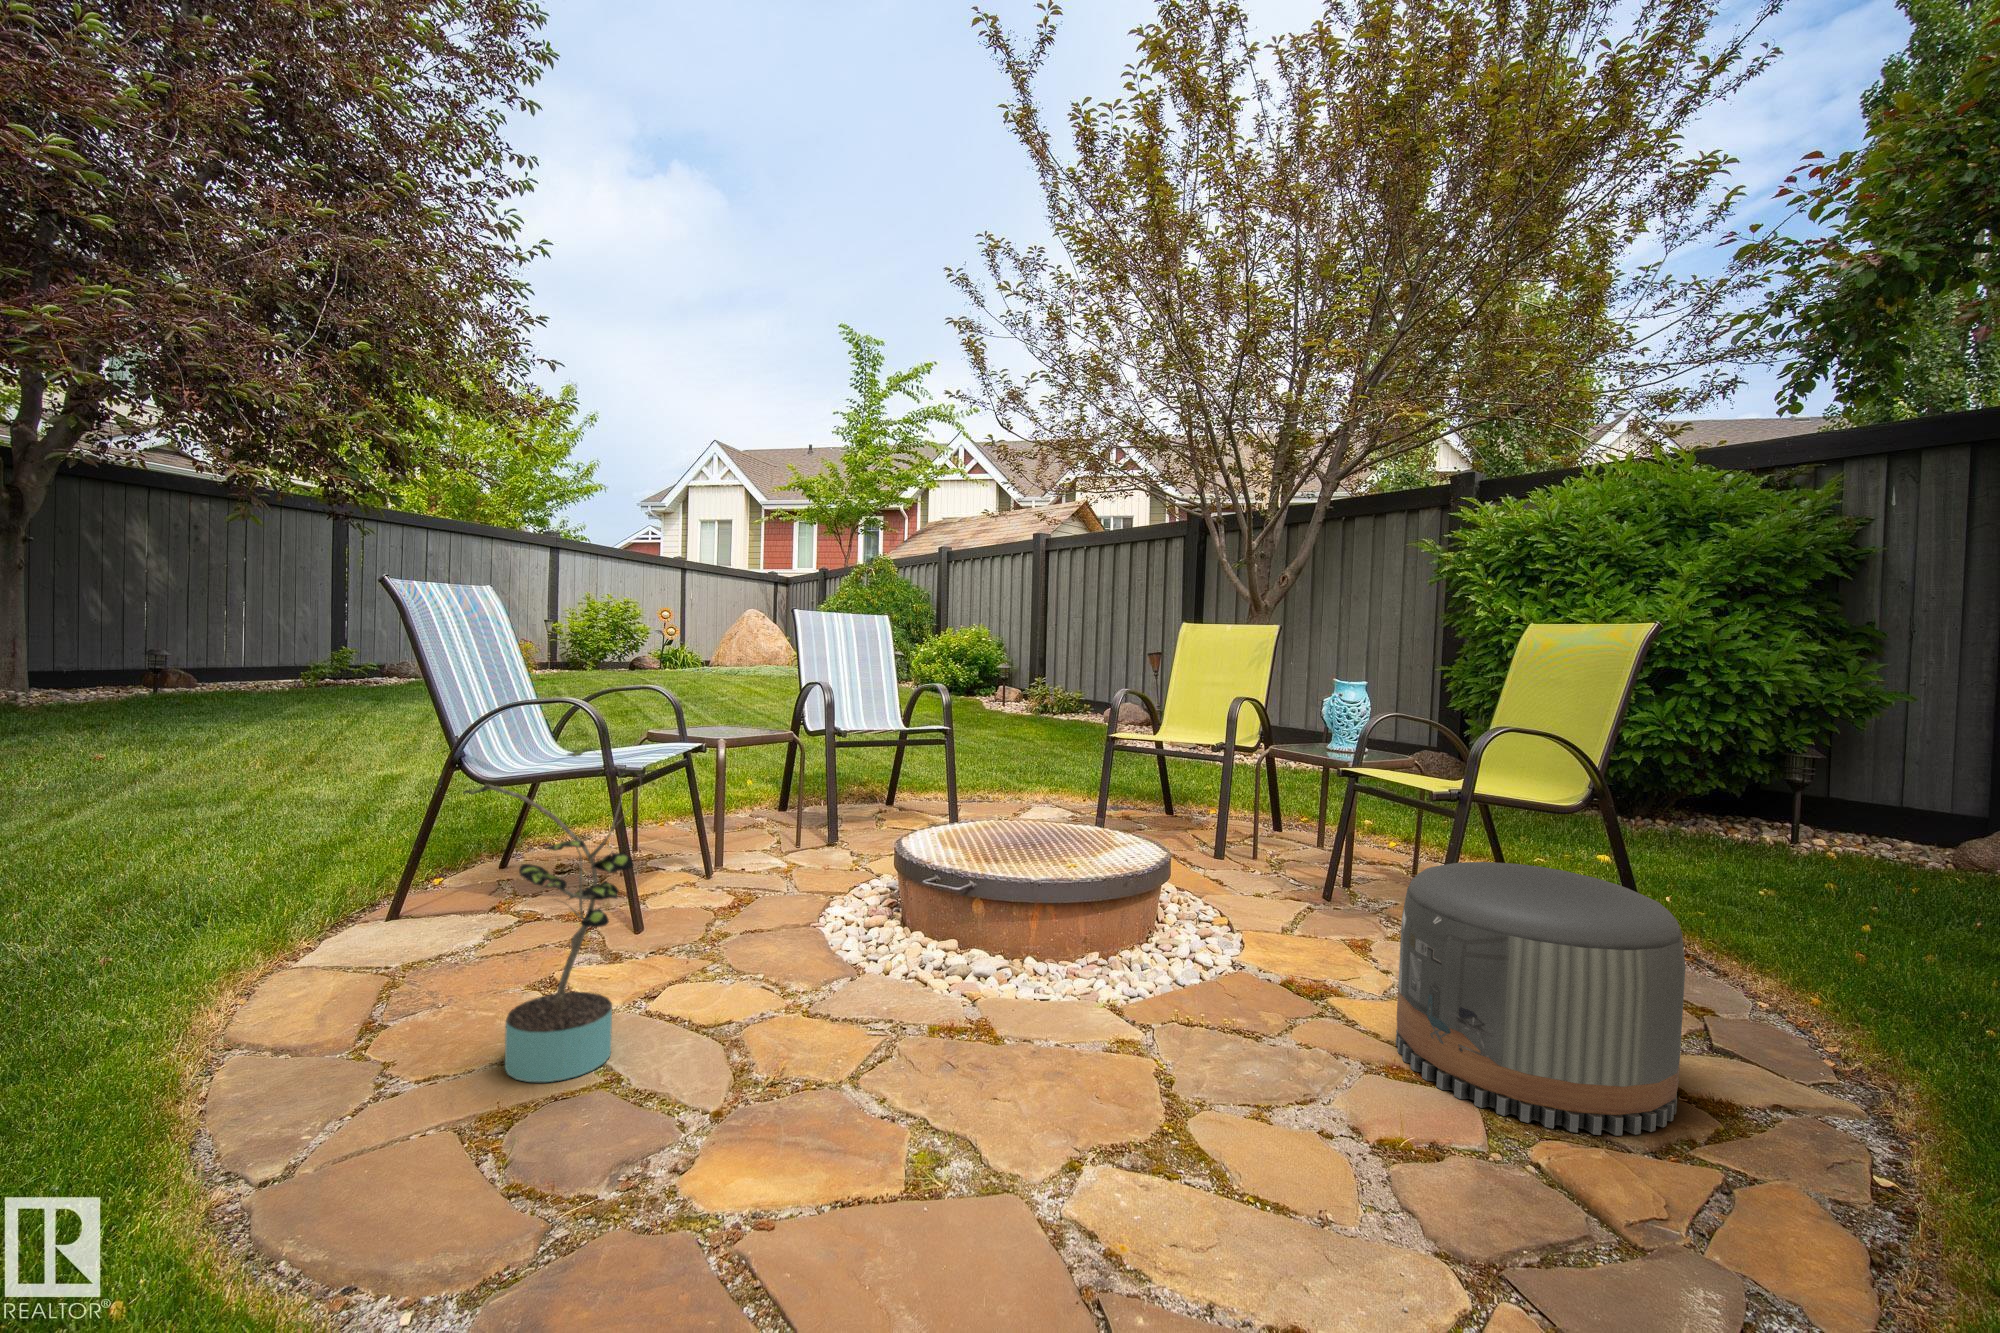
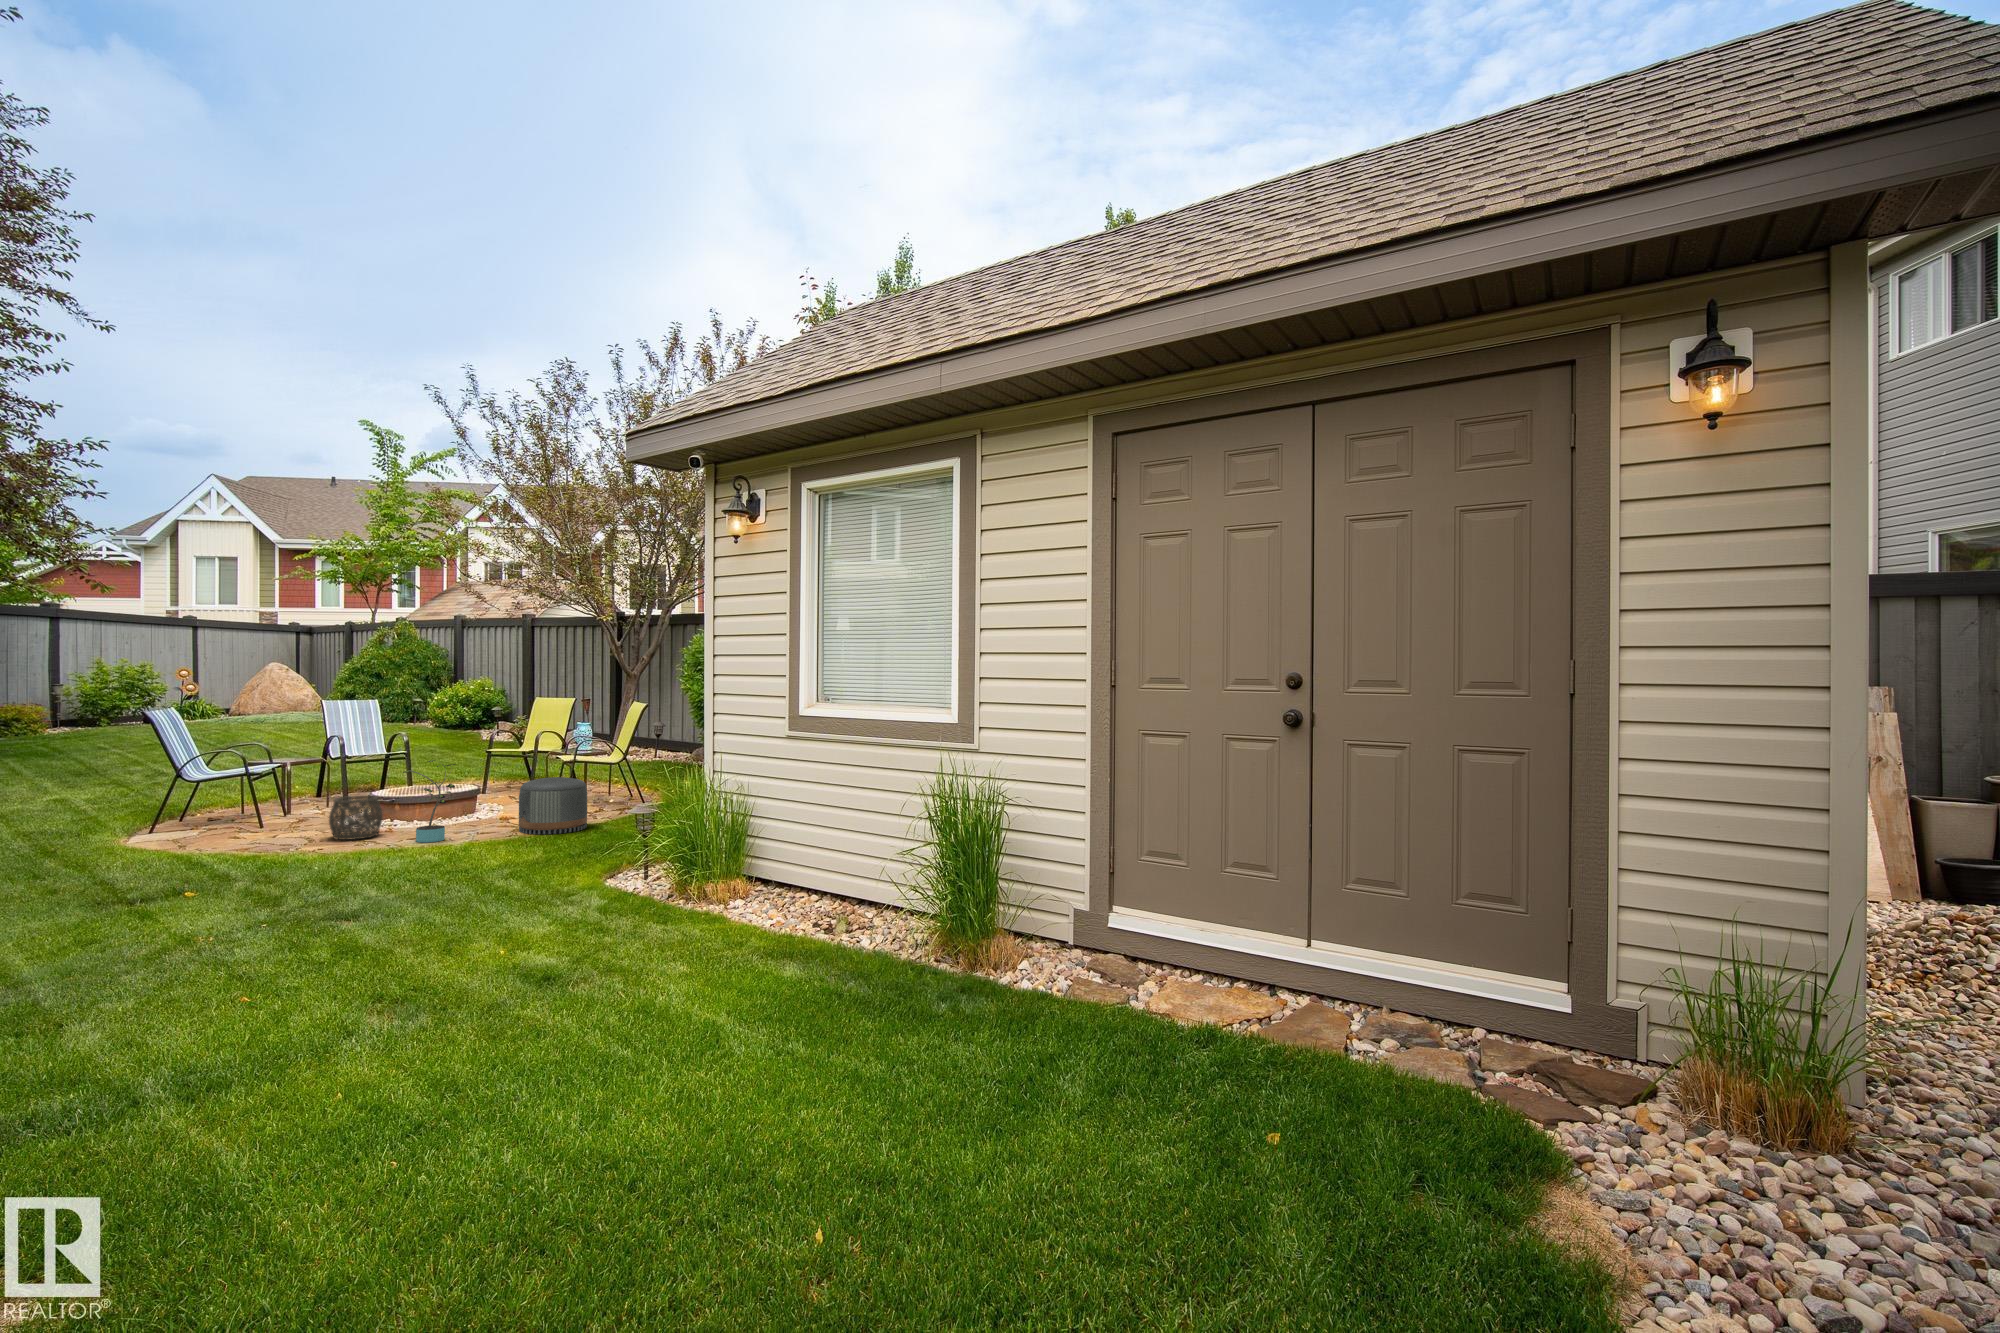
potted plant: present [463,749,661,1082] -> present [403,760,456,843]
woven basket: none [795,875,959,1057] -> present [329,795,383,840]

